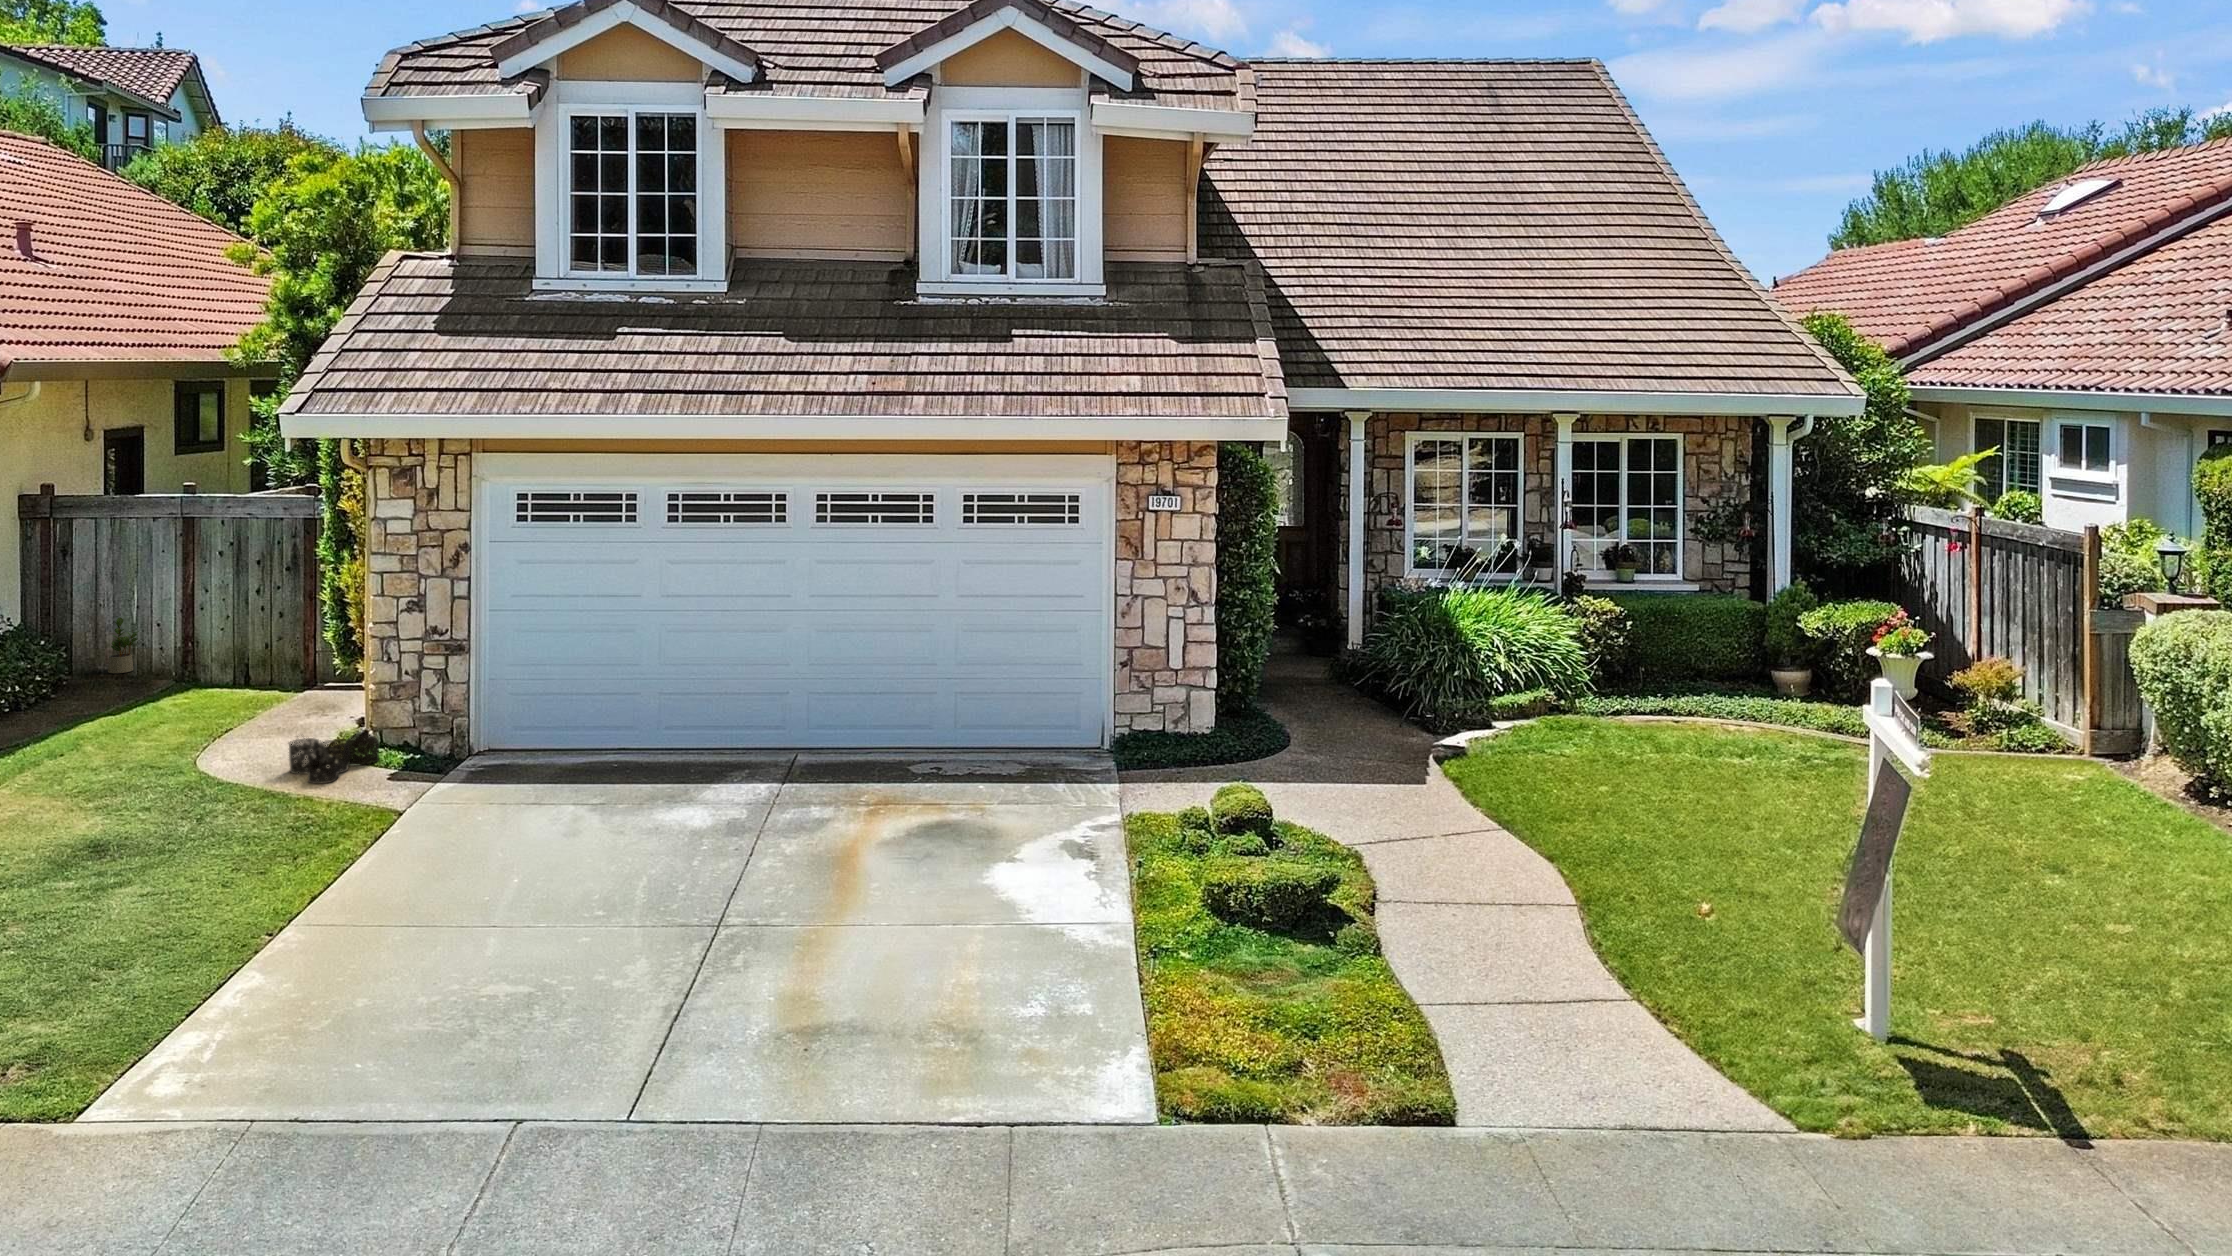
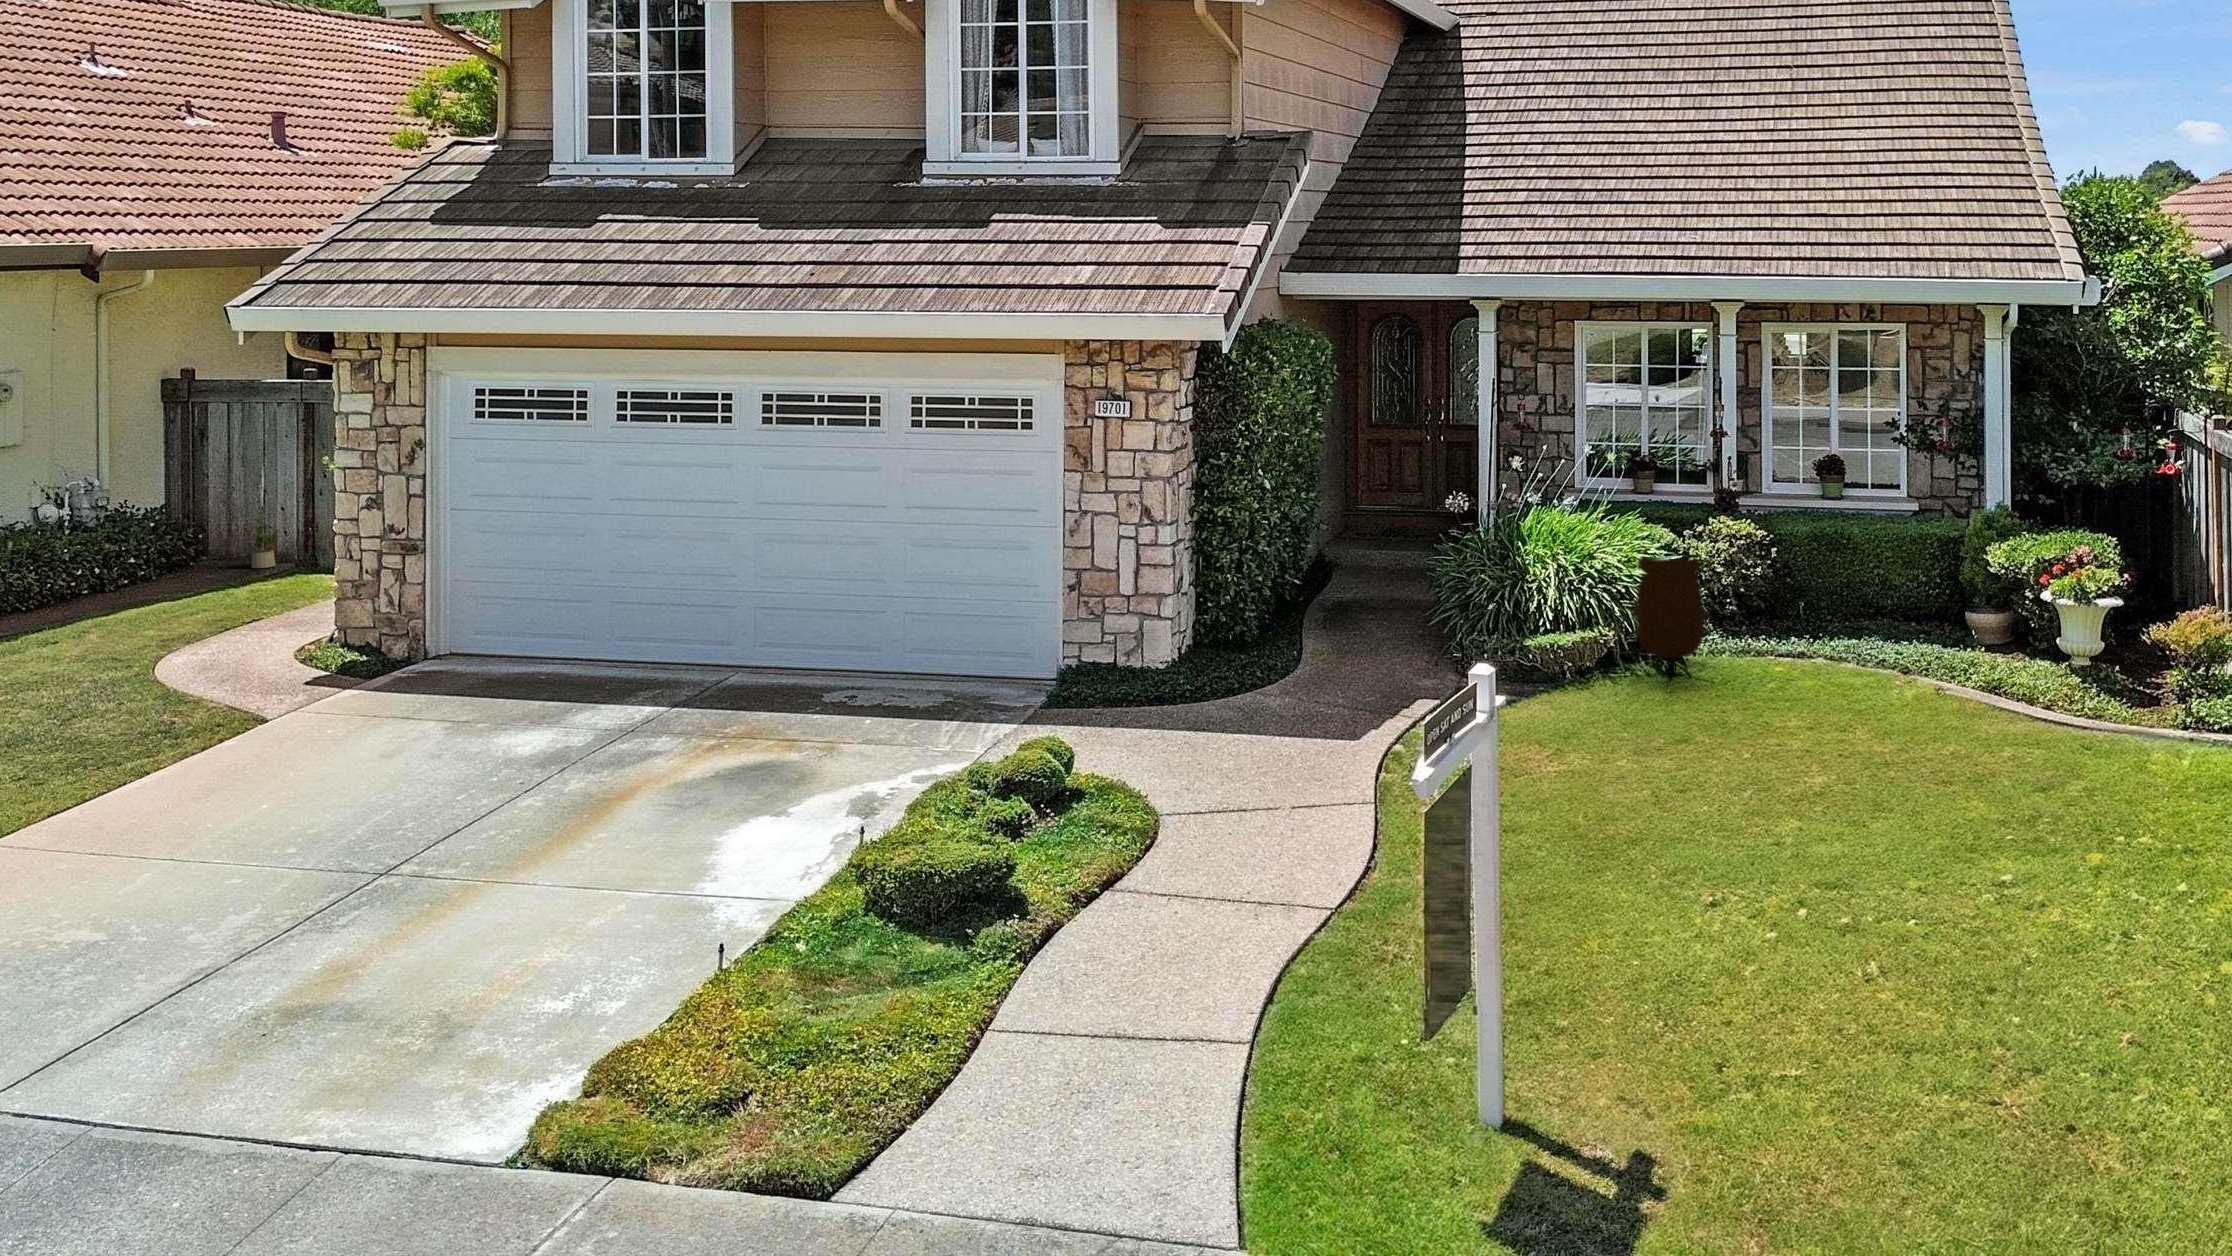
lounge chair: none [1554,618,1636,726] -> present [1629,557,1713,691]
woven basket: present [289,732,379,783] -> none [246,623,342,673]

